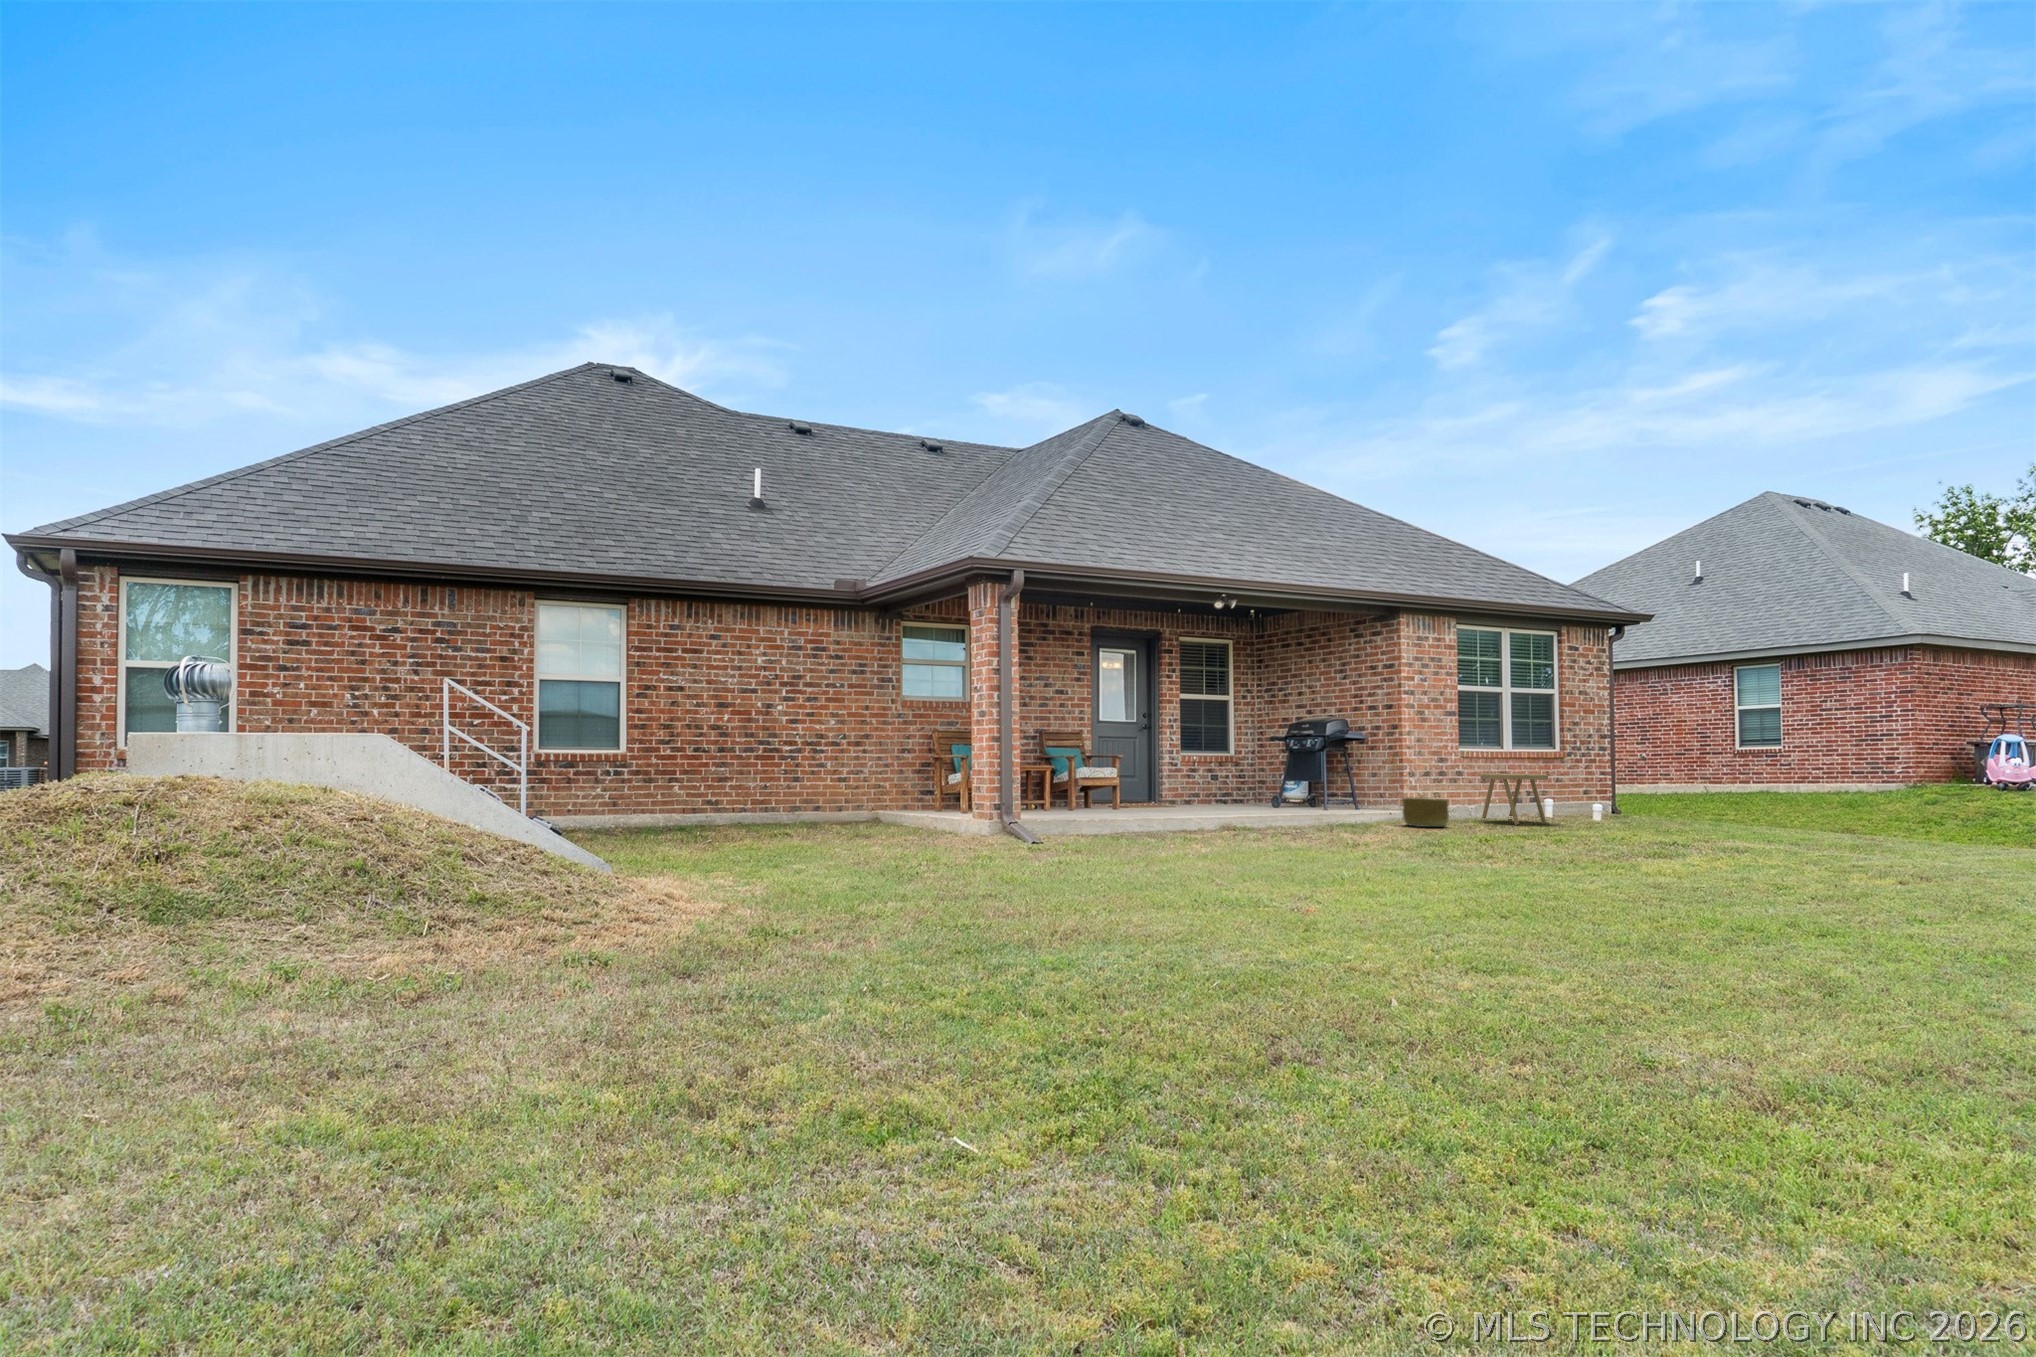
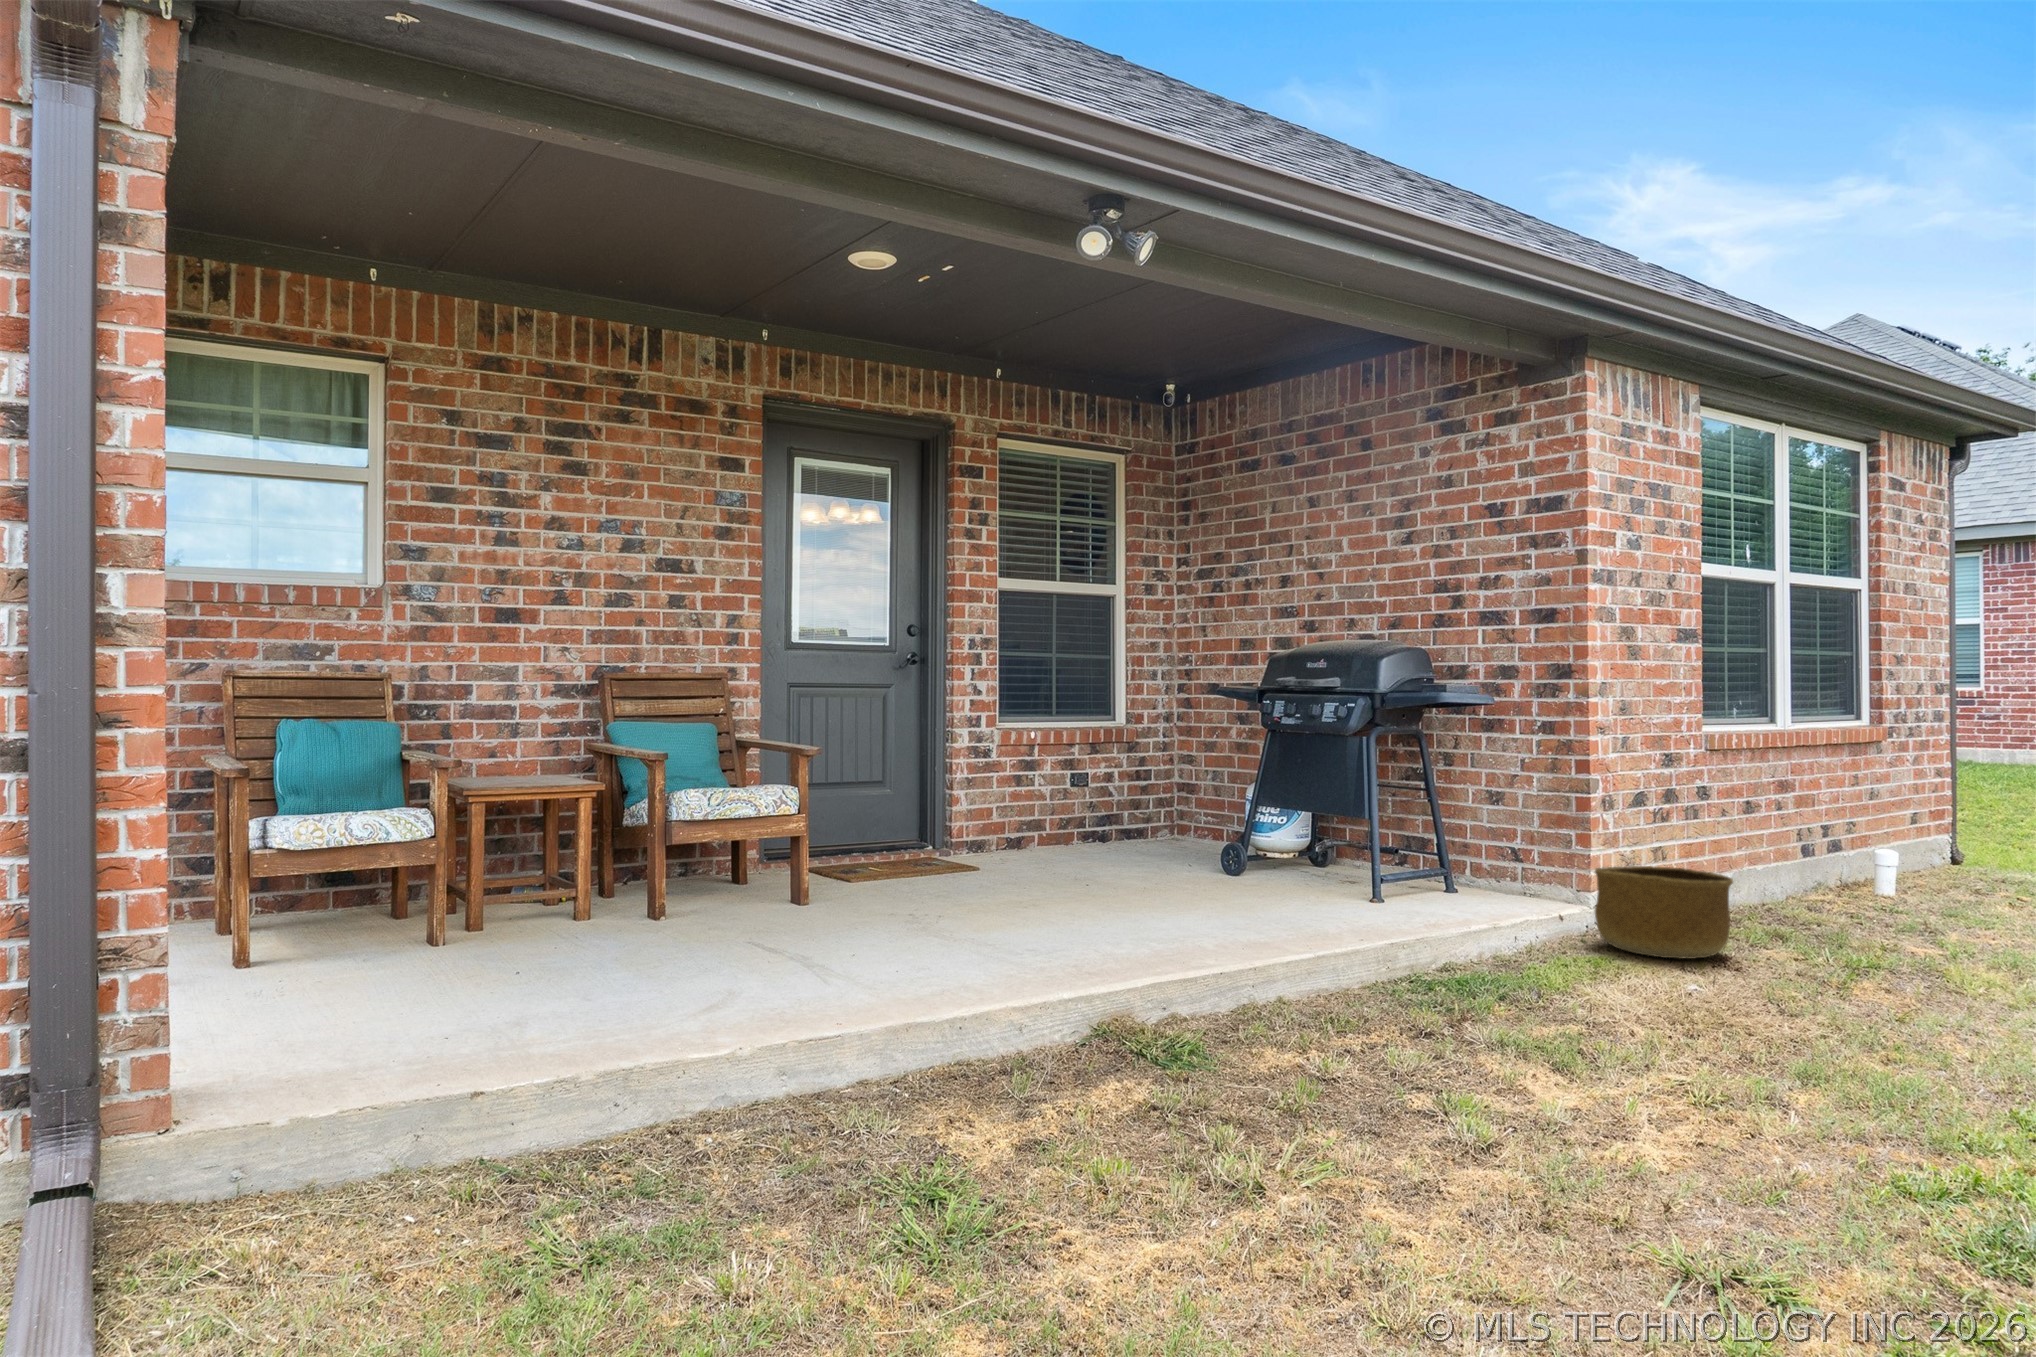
side table: present [1480,774,1548,825] -> none [1746,784,1935,930]

